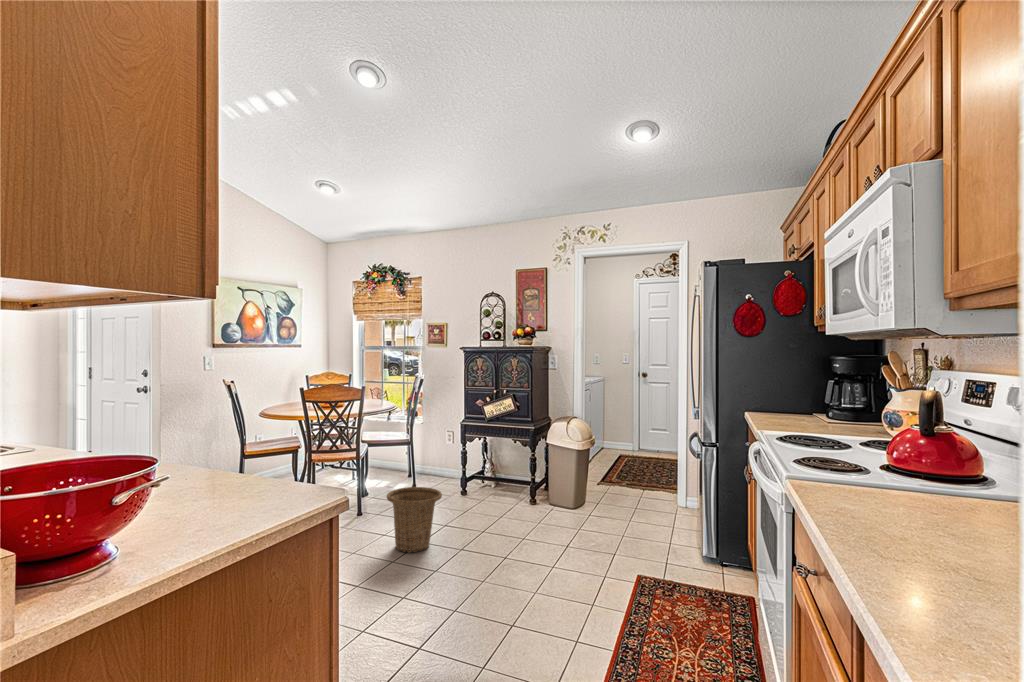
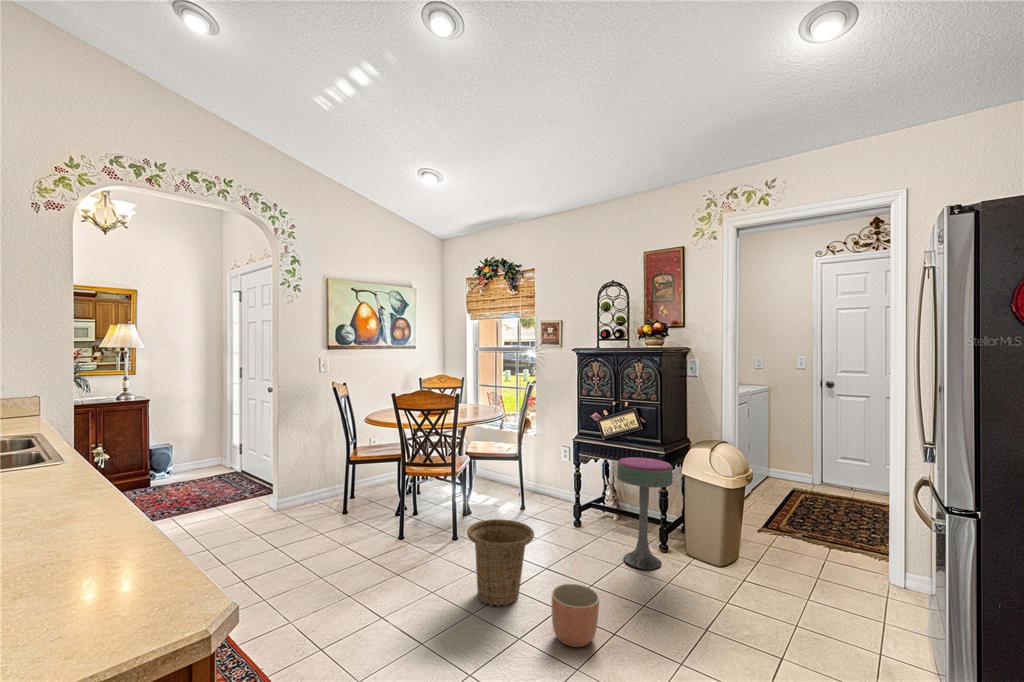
bar stool: none [500,433,541,516] -> present [617,457,673,569]
planter: none [462,524,497,566] -> present [552,584,599,647]

